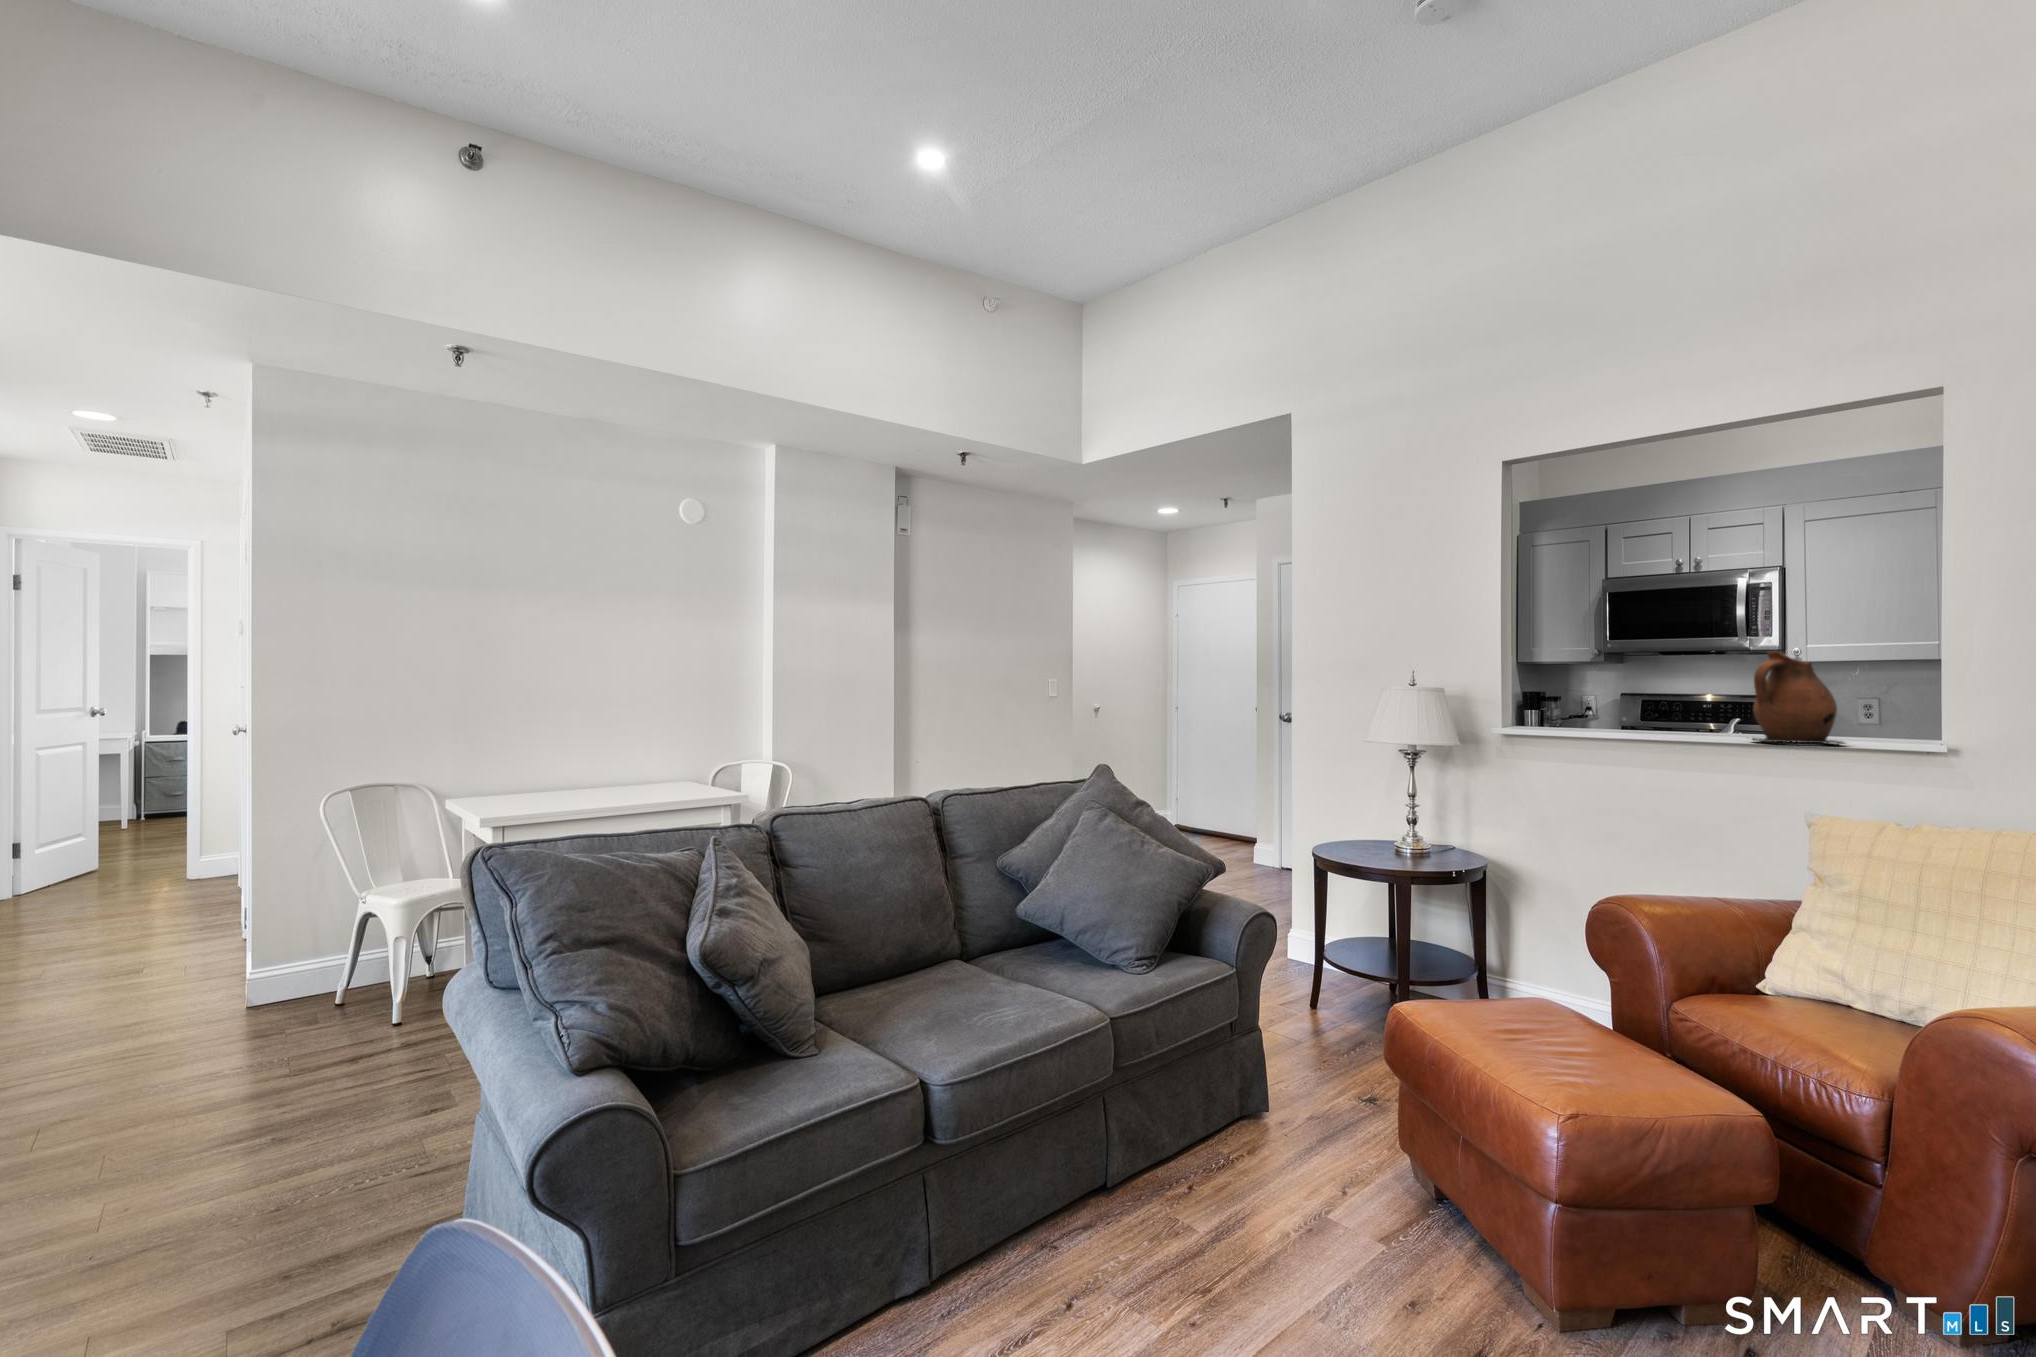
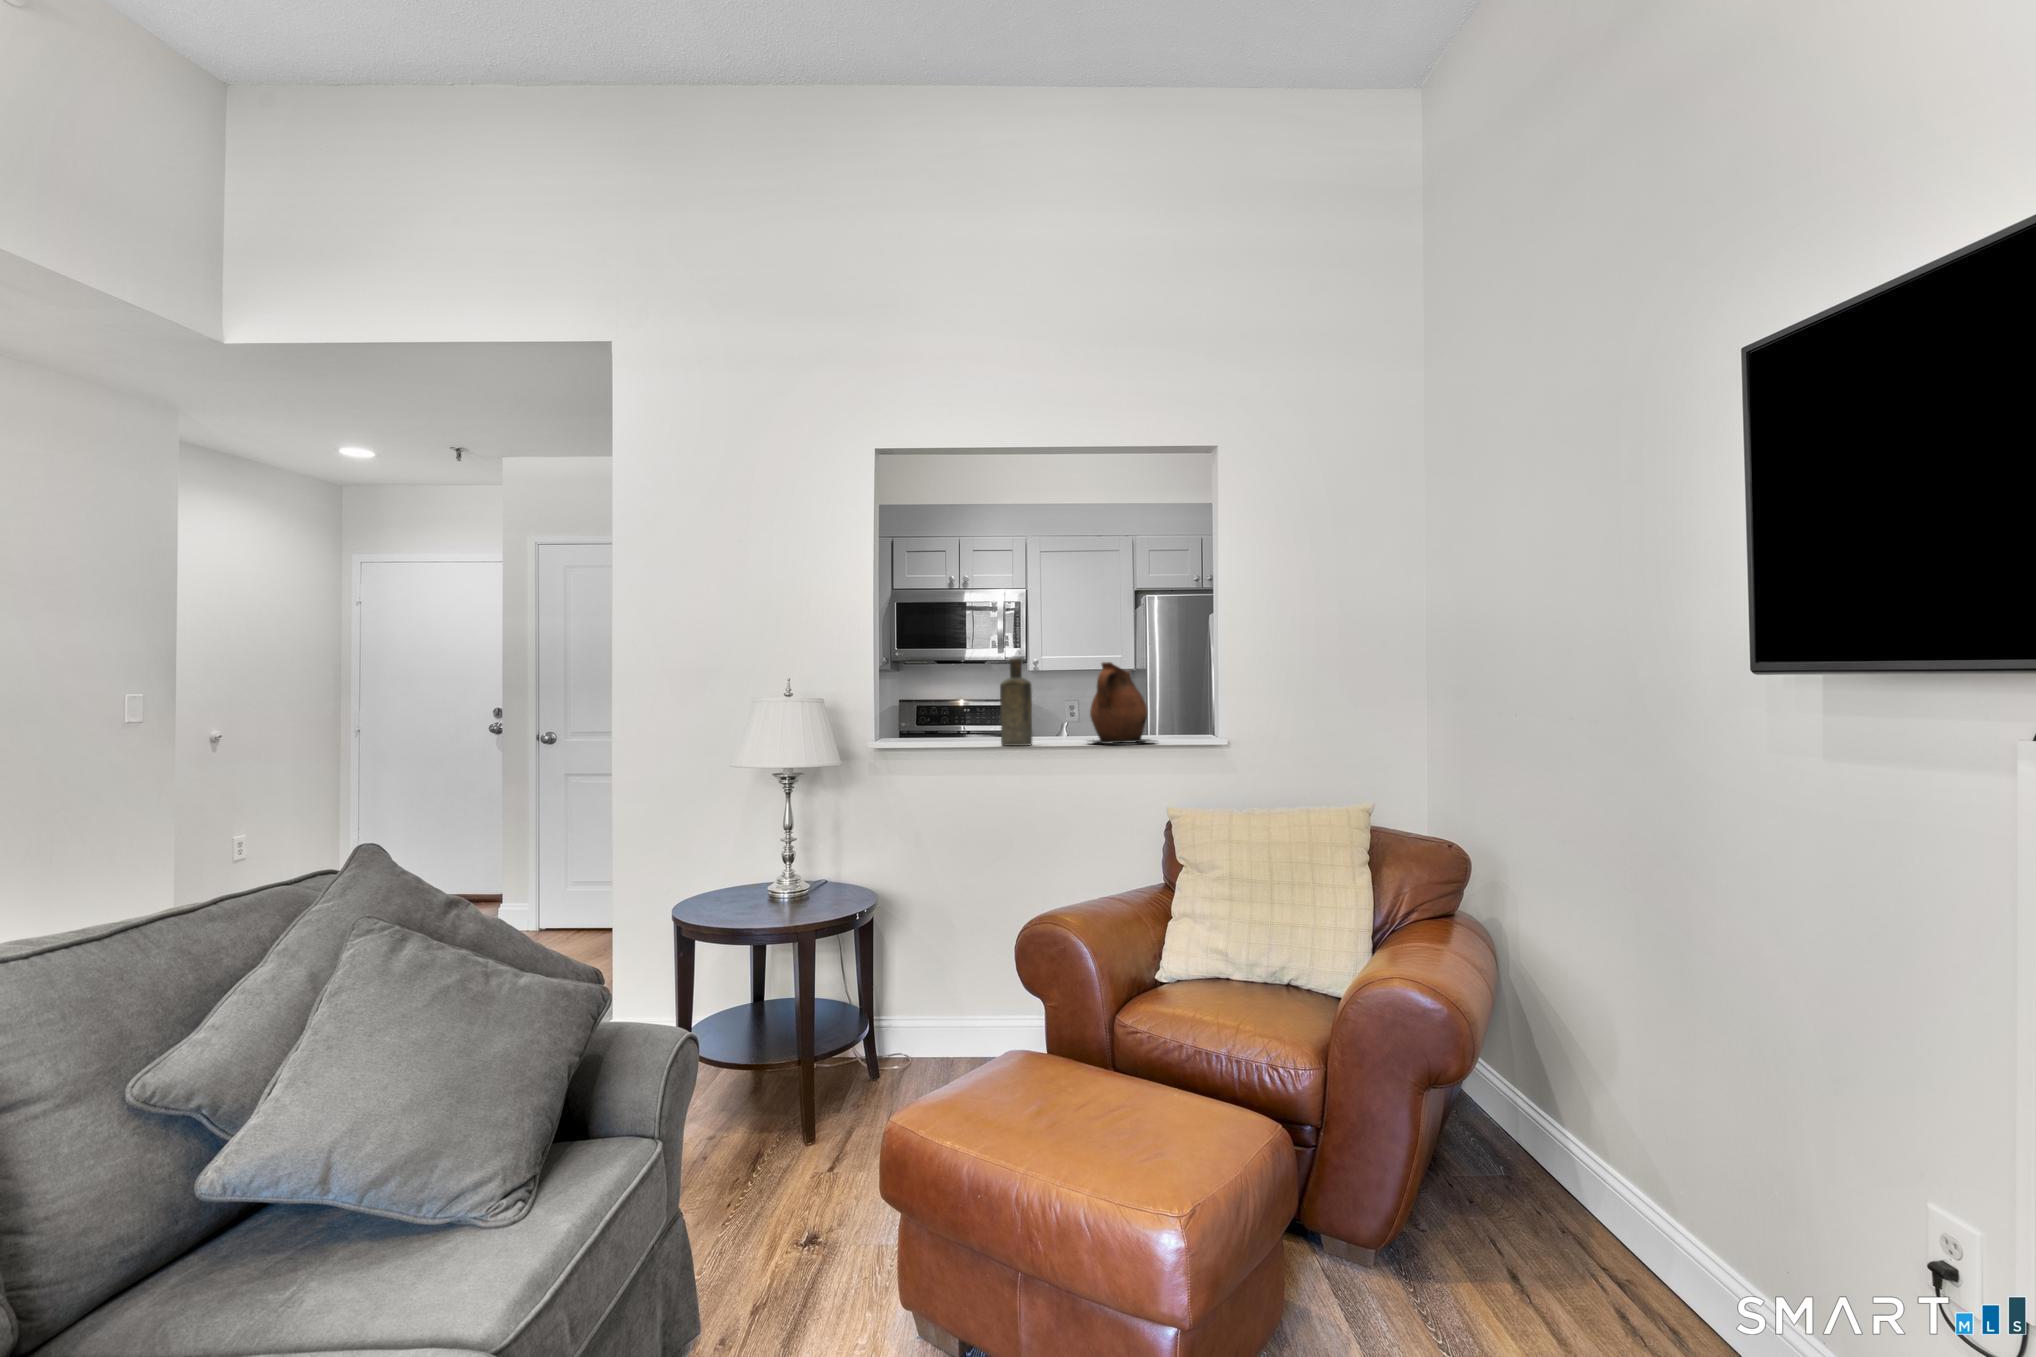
bottle: none [1639,648,1677,739] -> present [1000,658,1032,746]

